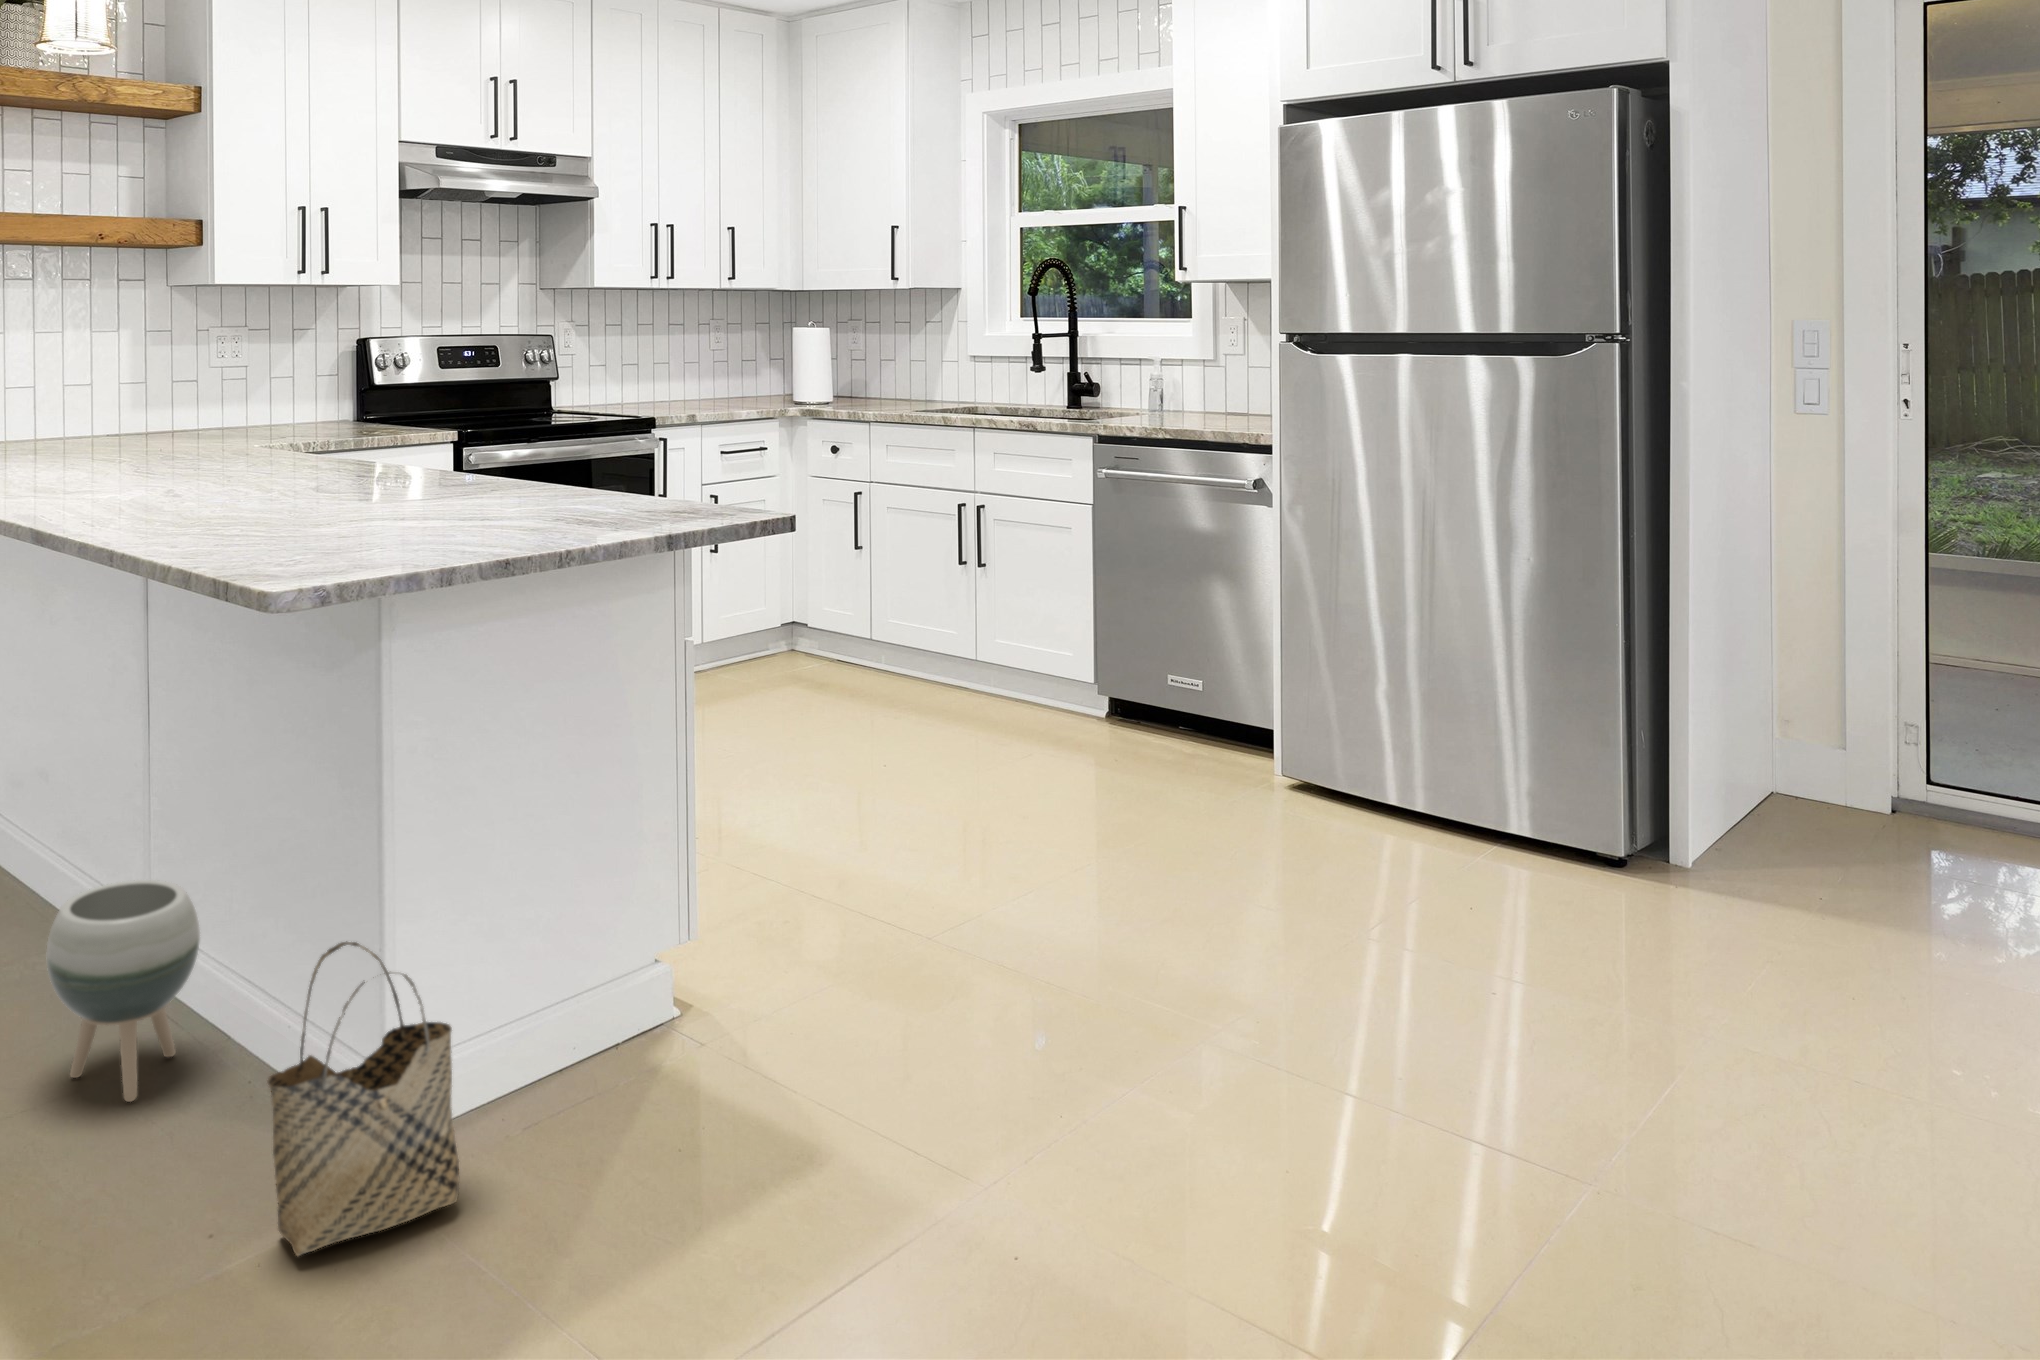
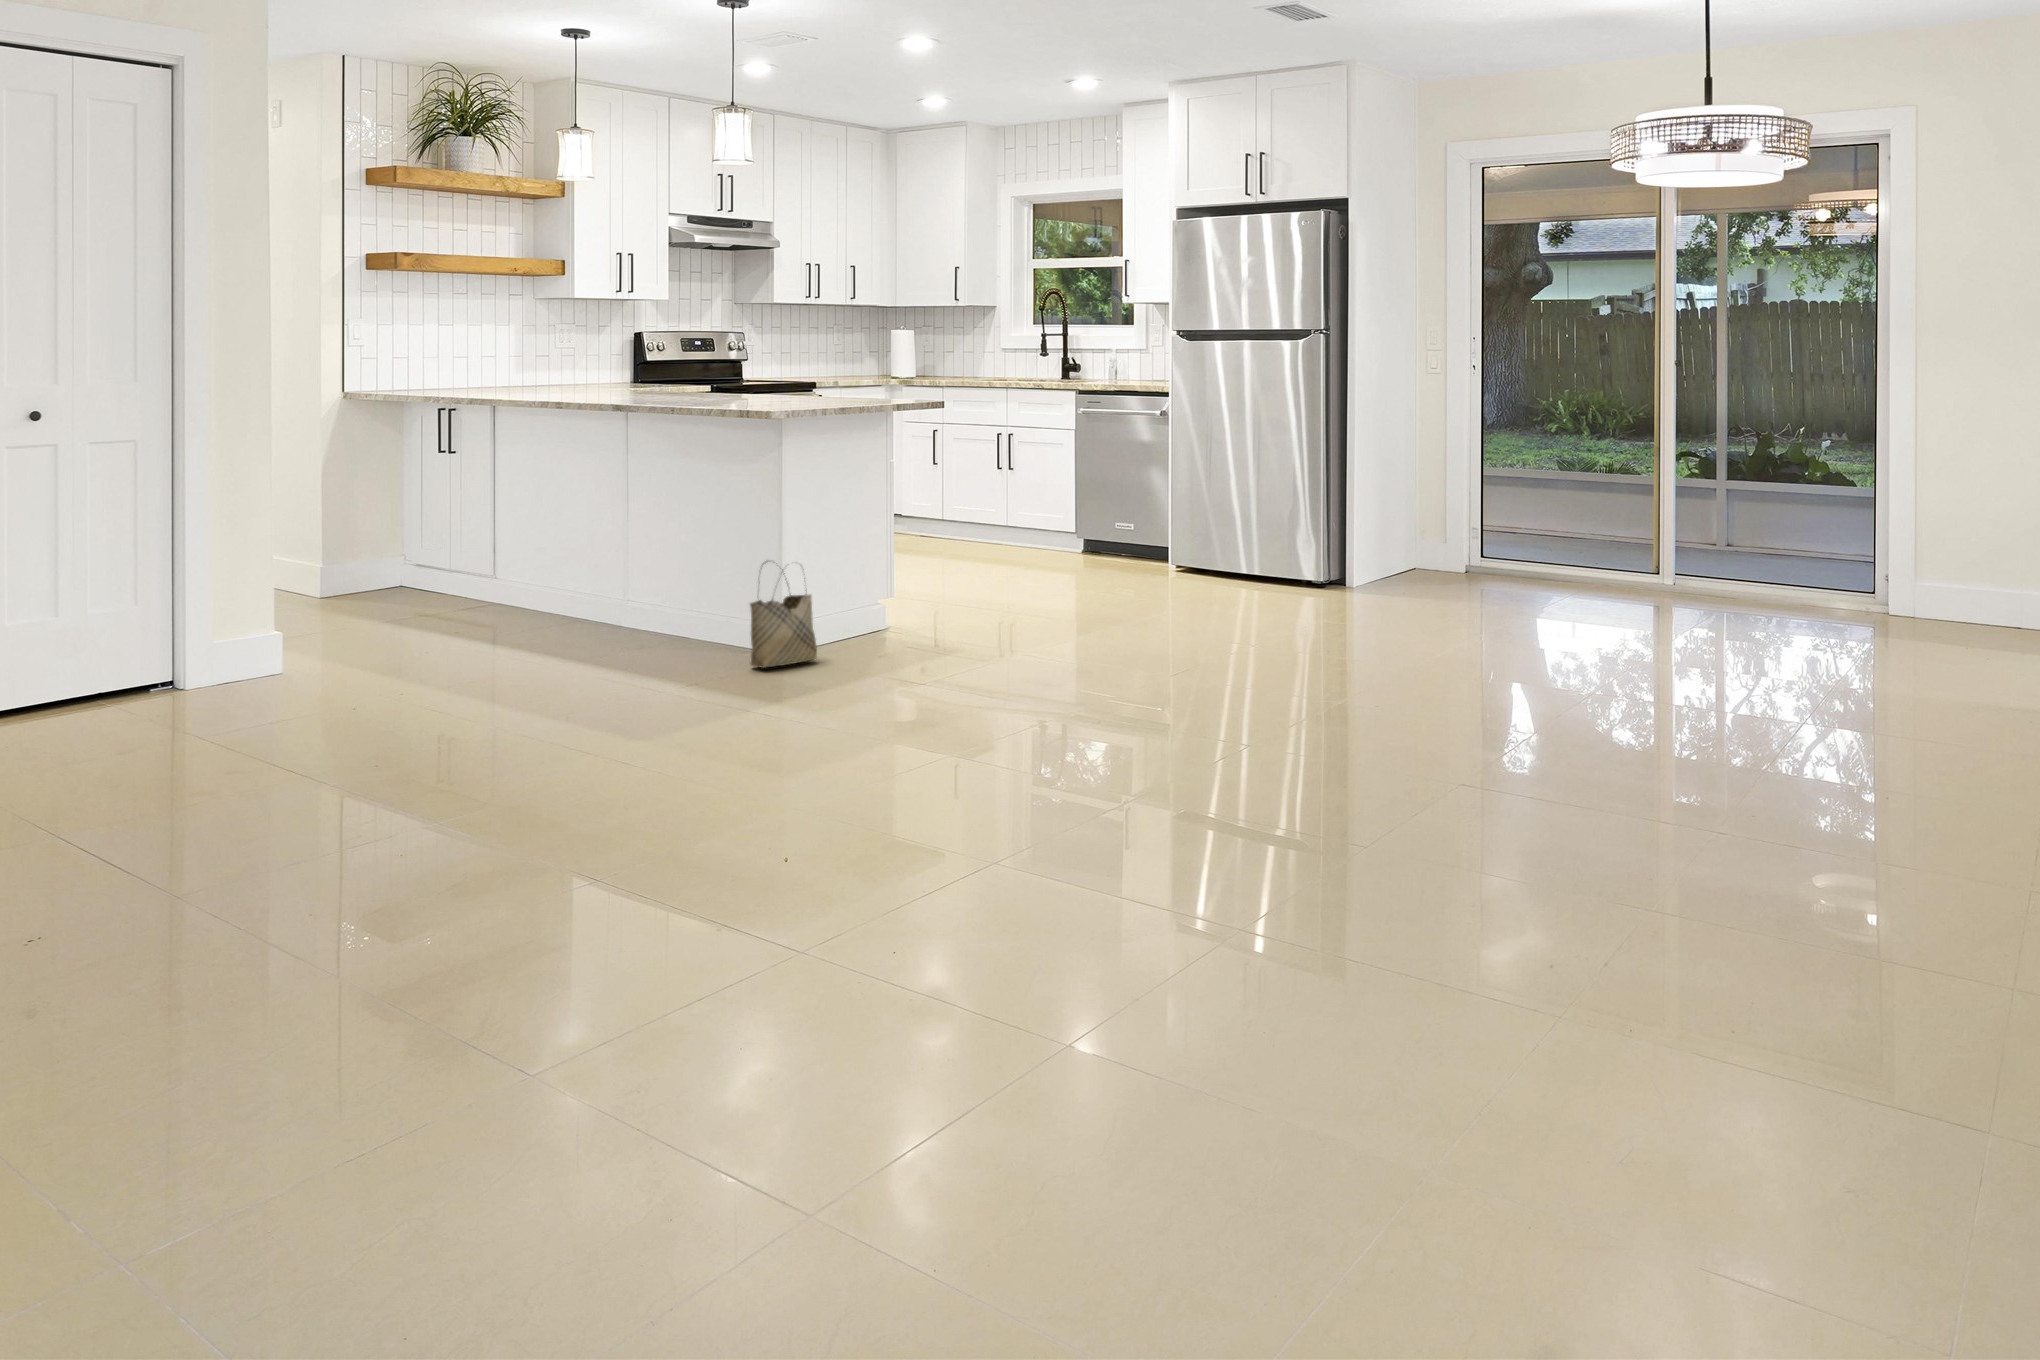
planter: present [47,880,200,1102] -> none [616,563,679,649]

